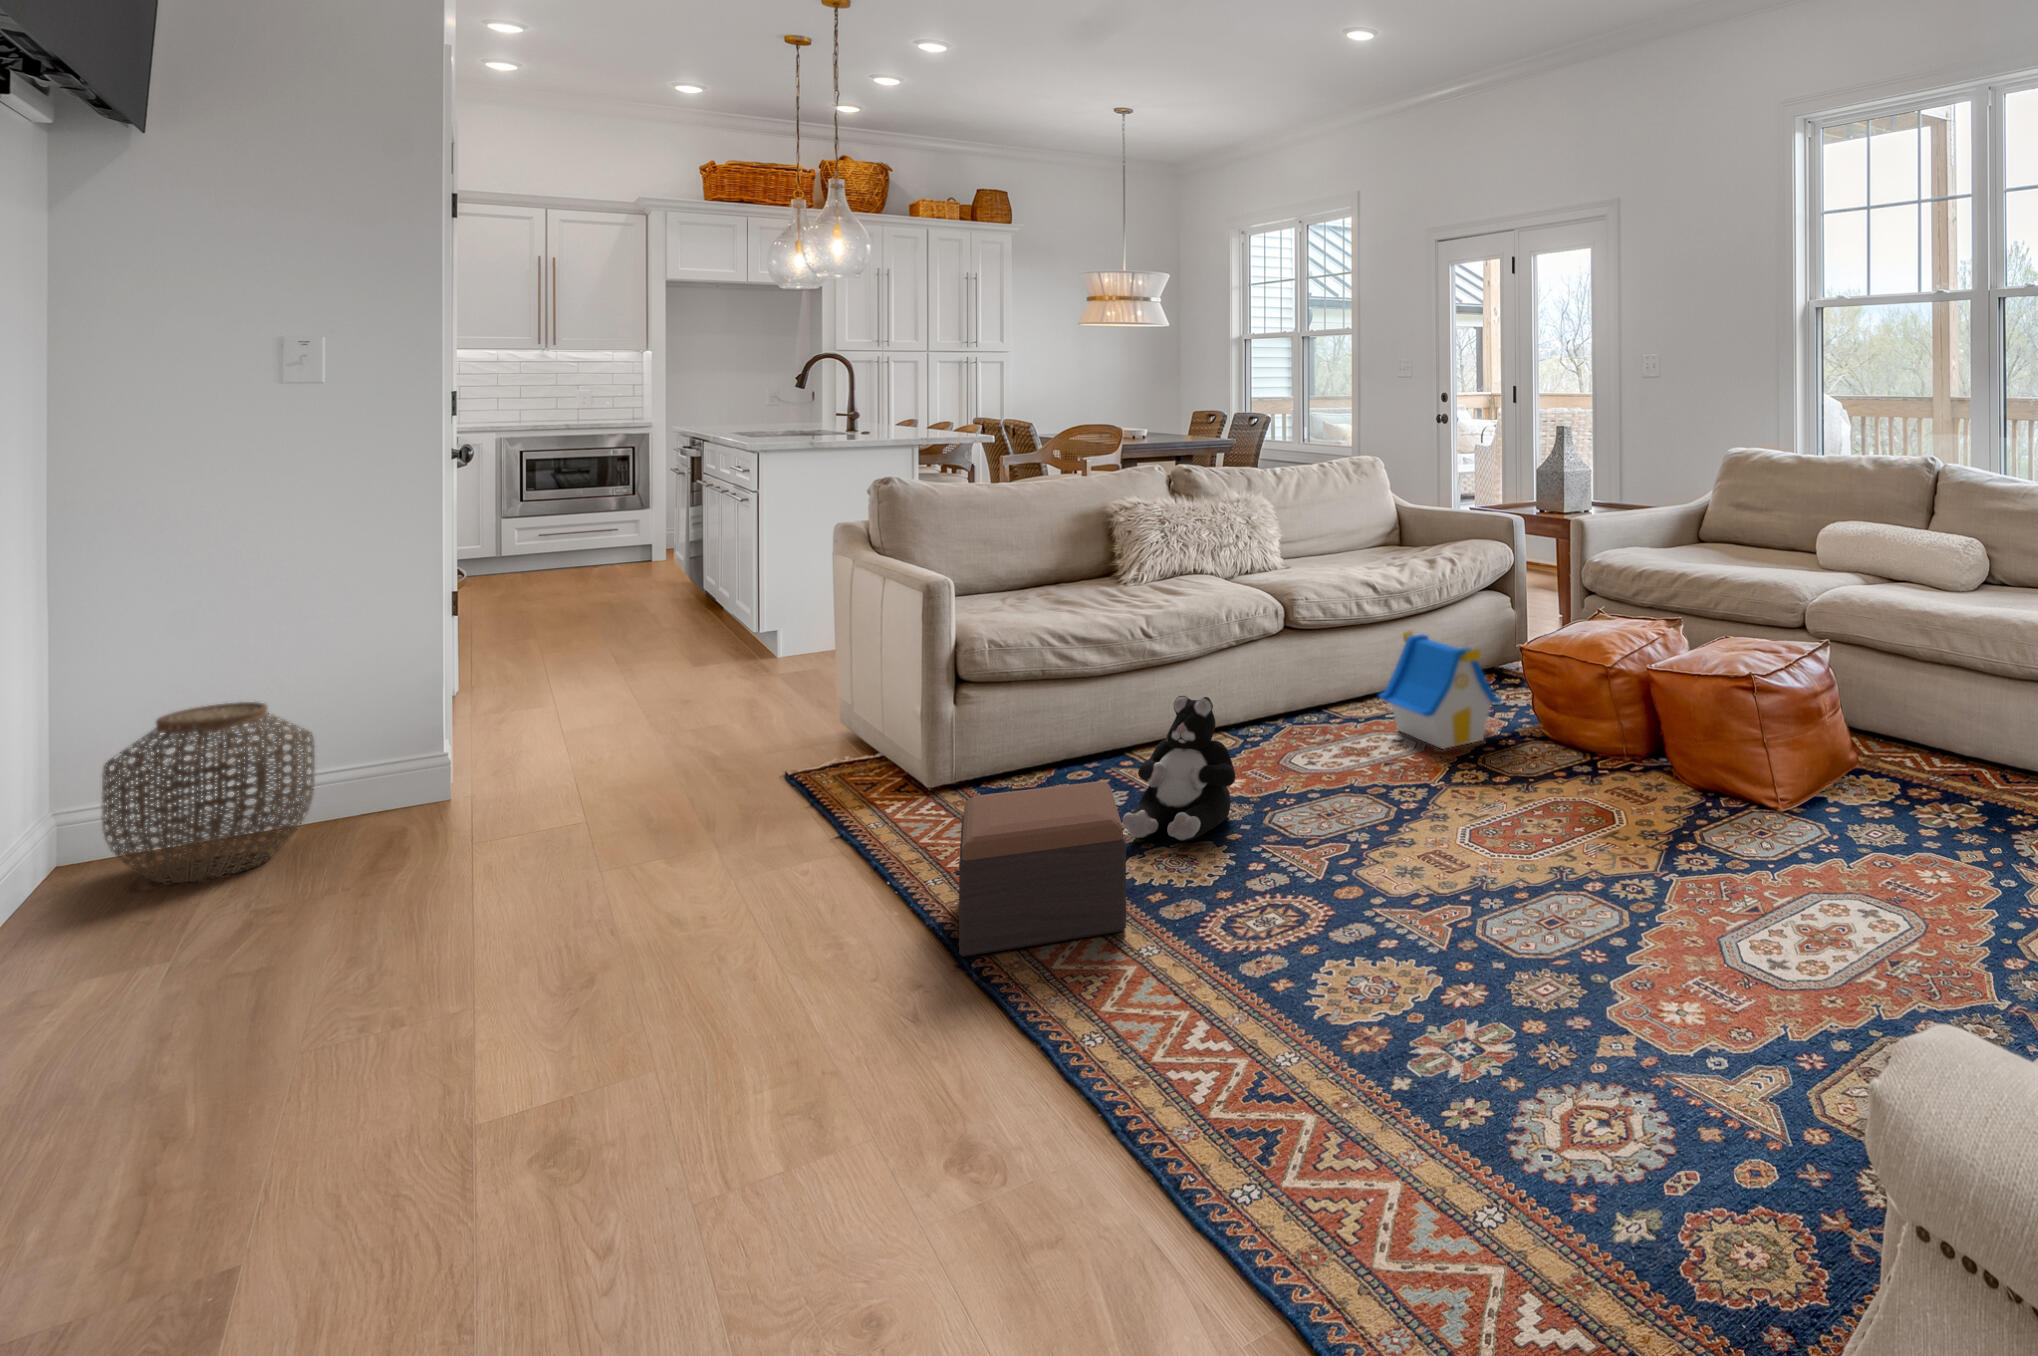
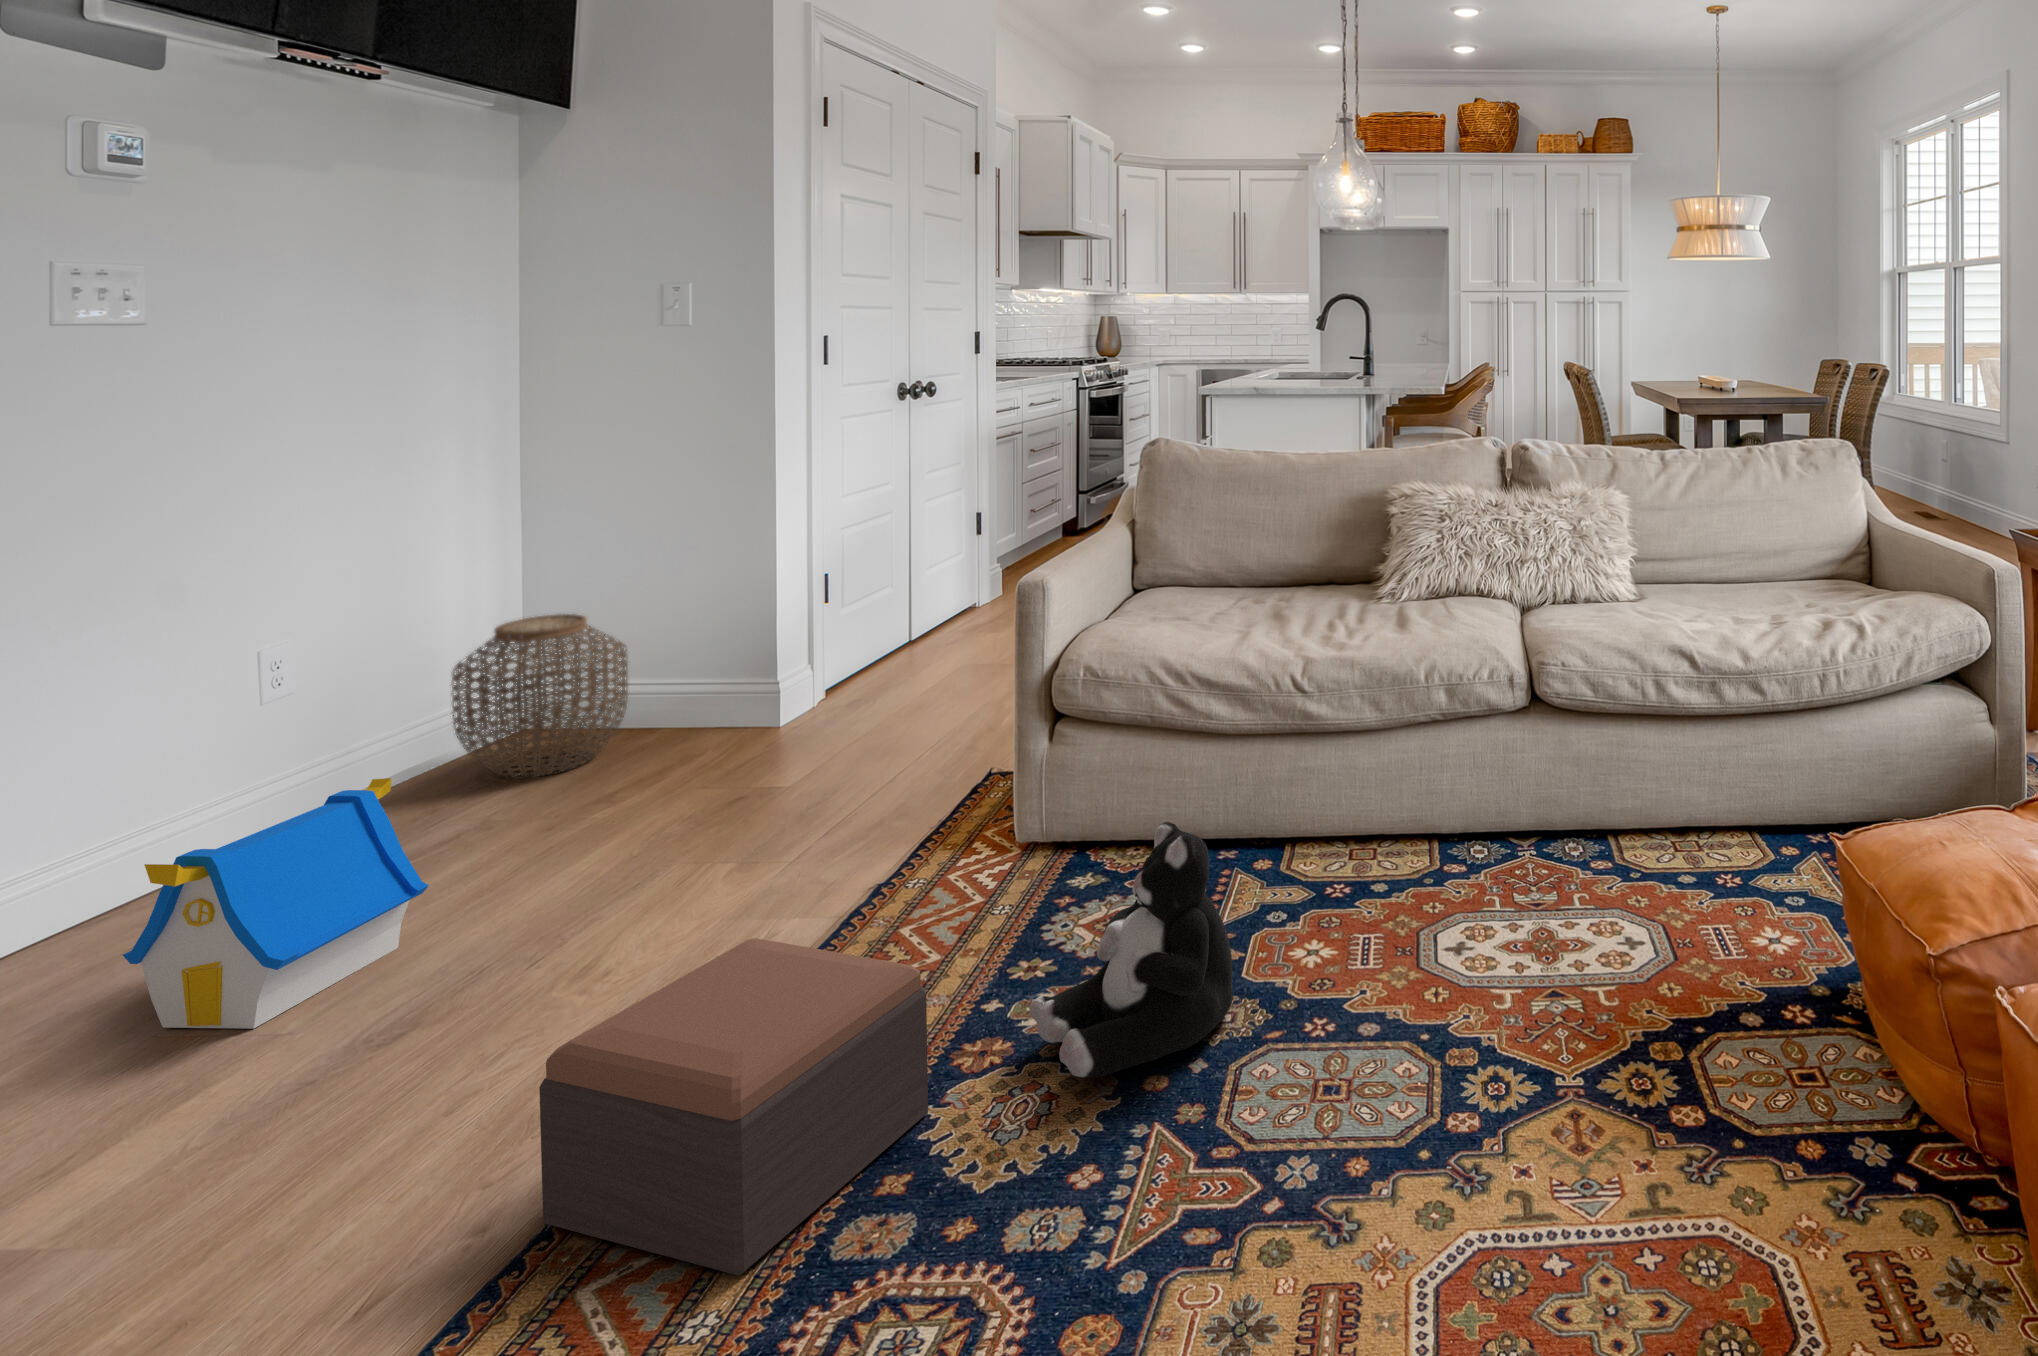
toy house: present [1379,631,1501,749] -> present [123,778,429,1029]

